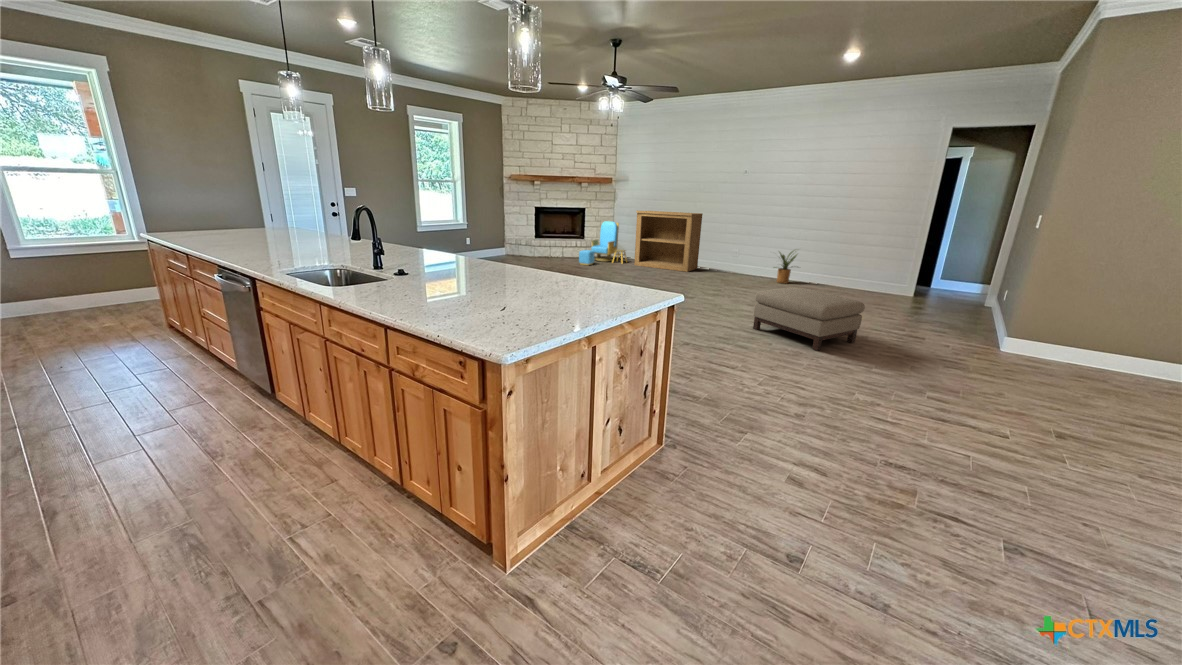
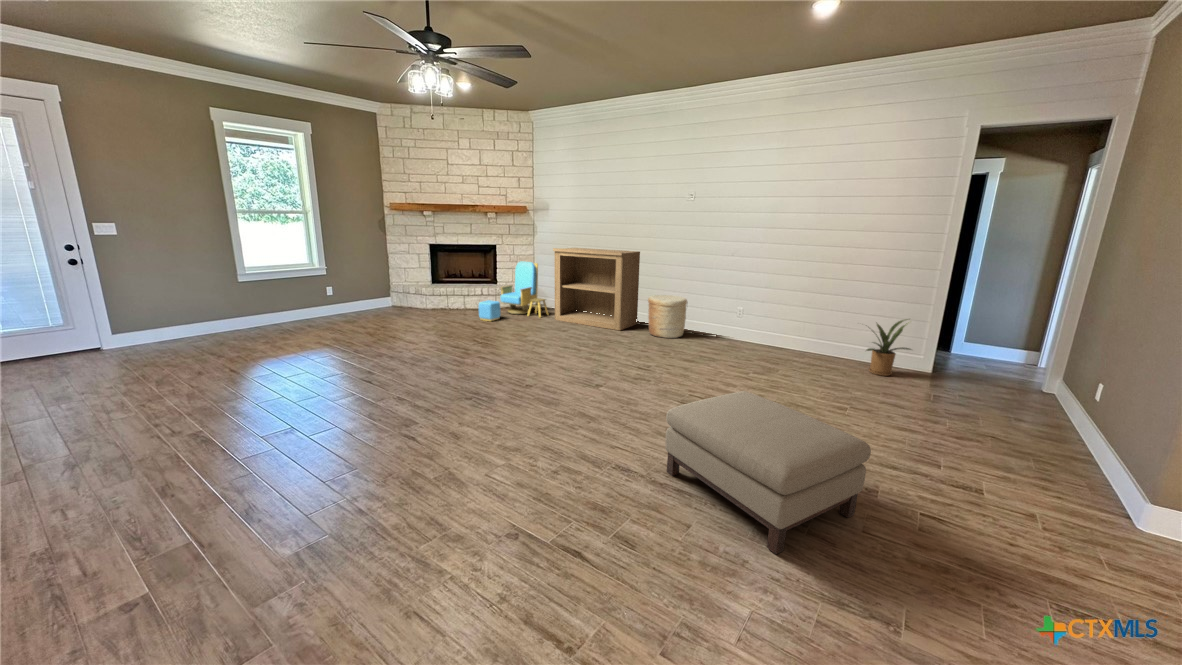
woven basket: none [709,246,739,276] -> present [648,295,687,338]
house plant: present [776,251,797,284] -> present [866,319,911,376]

